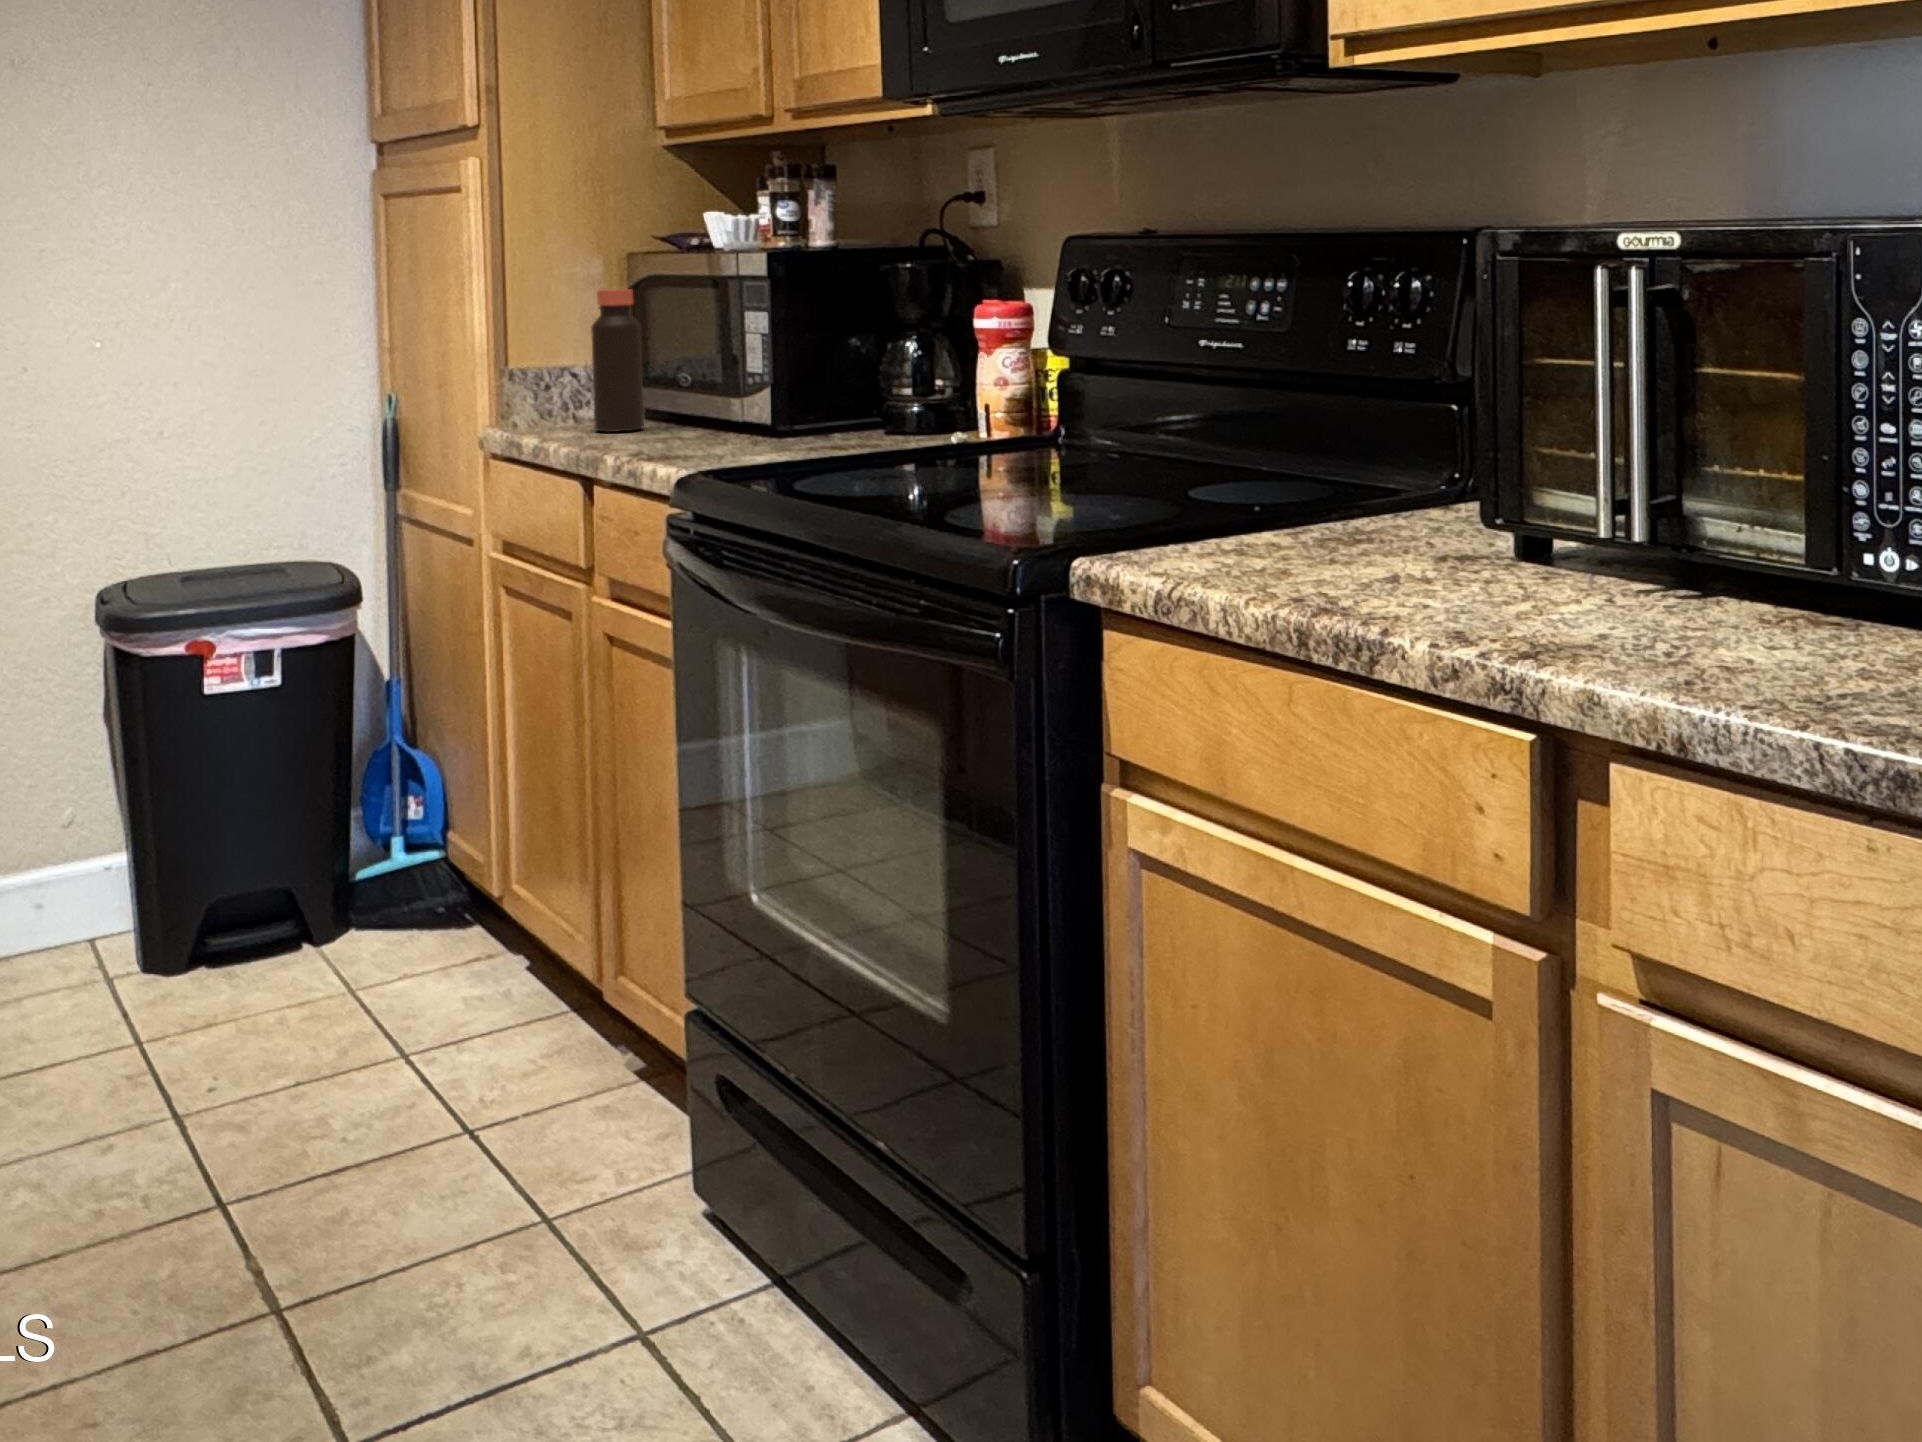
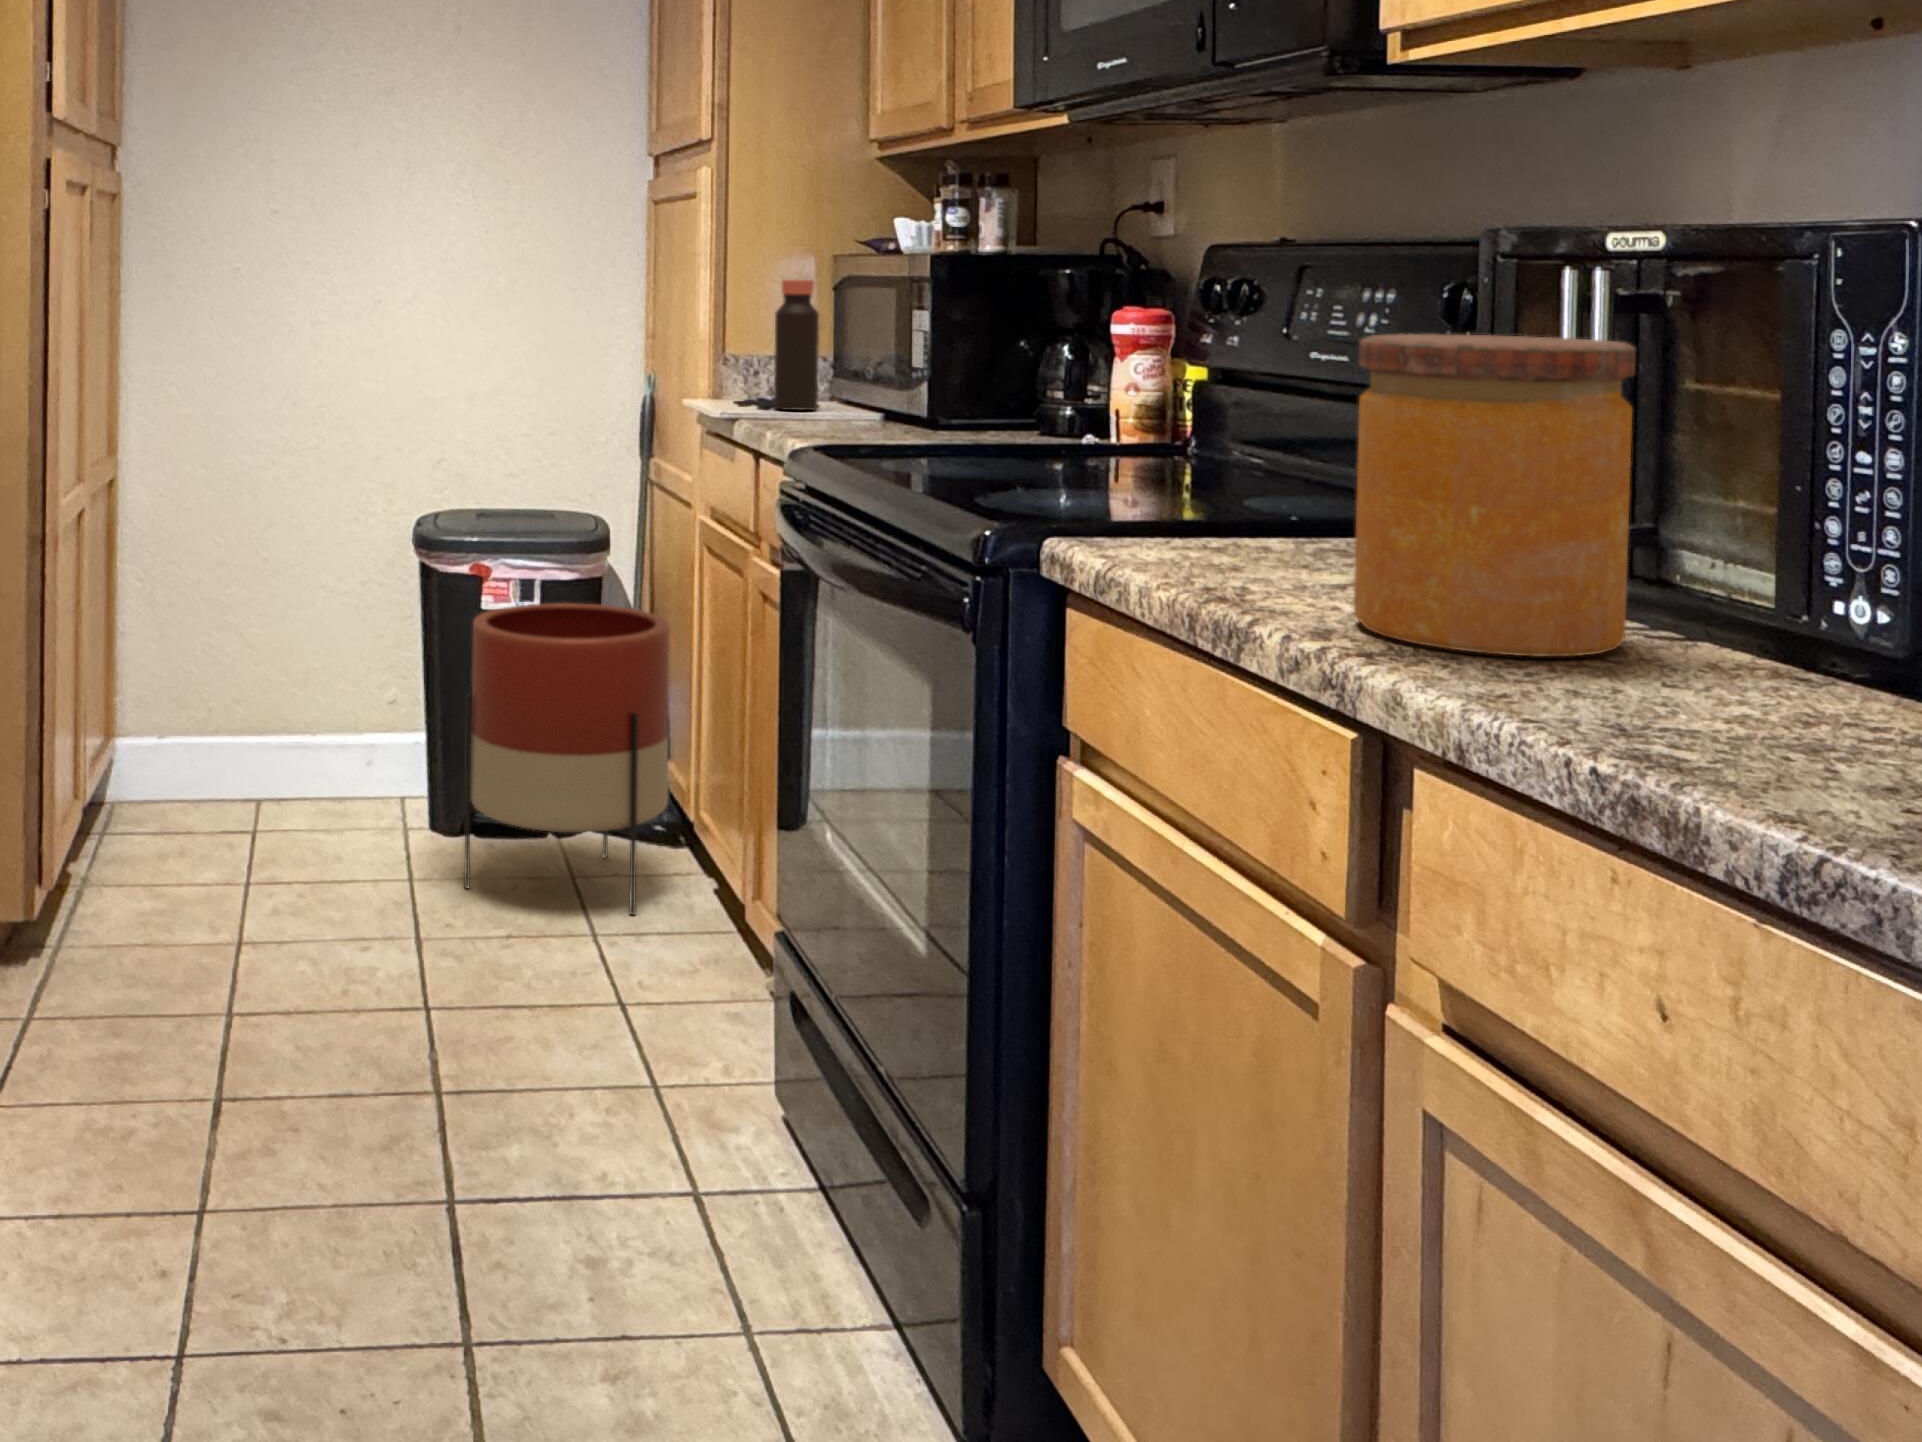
jar: none [1455,332,1693,637] -> present [1354,334,1635,656]
planter: none [212,667,472,1031] -> present [464,603,670,915]

